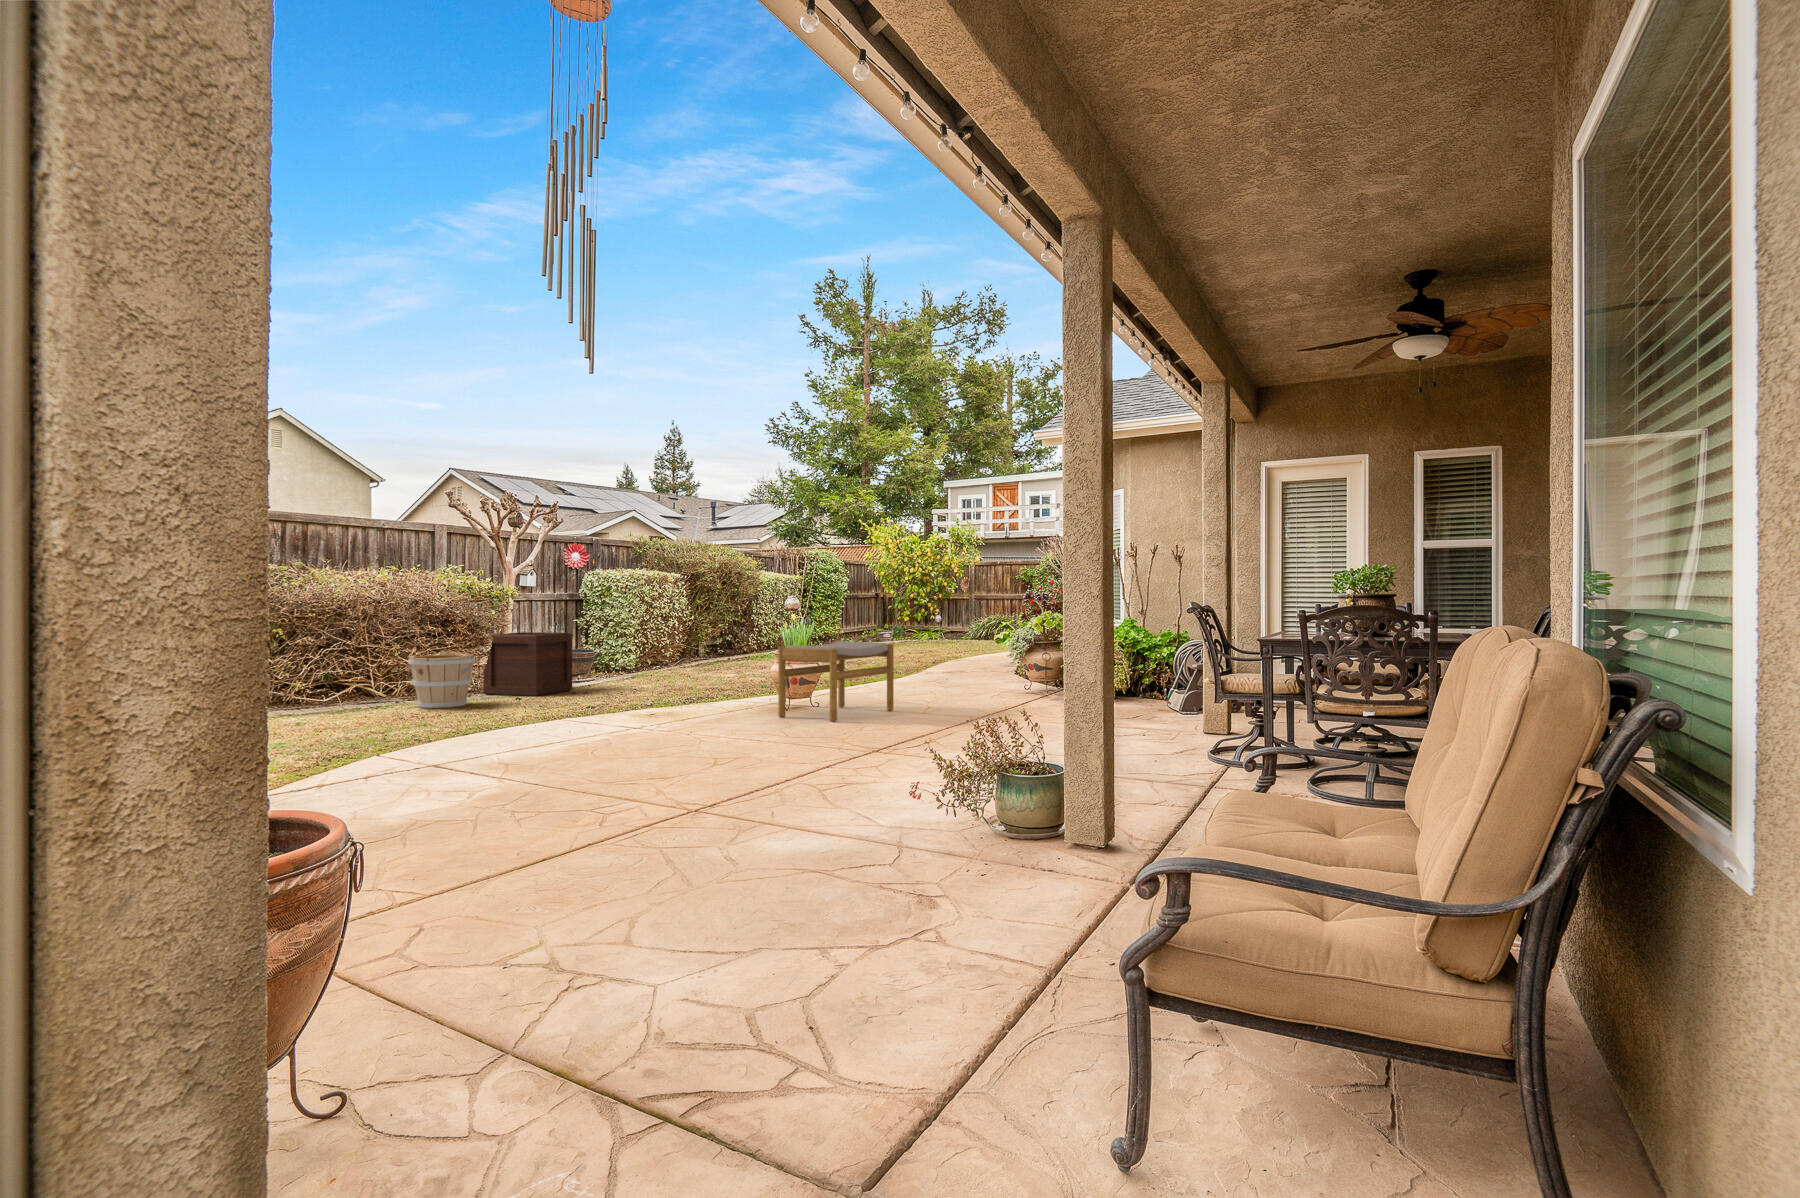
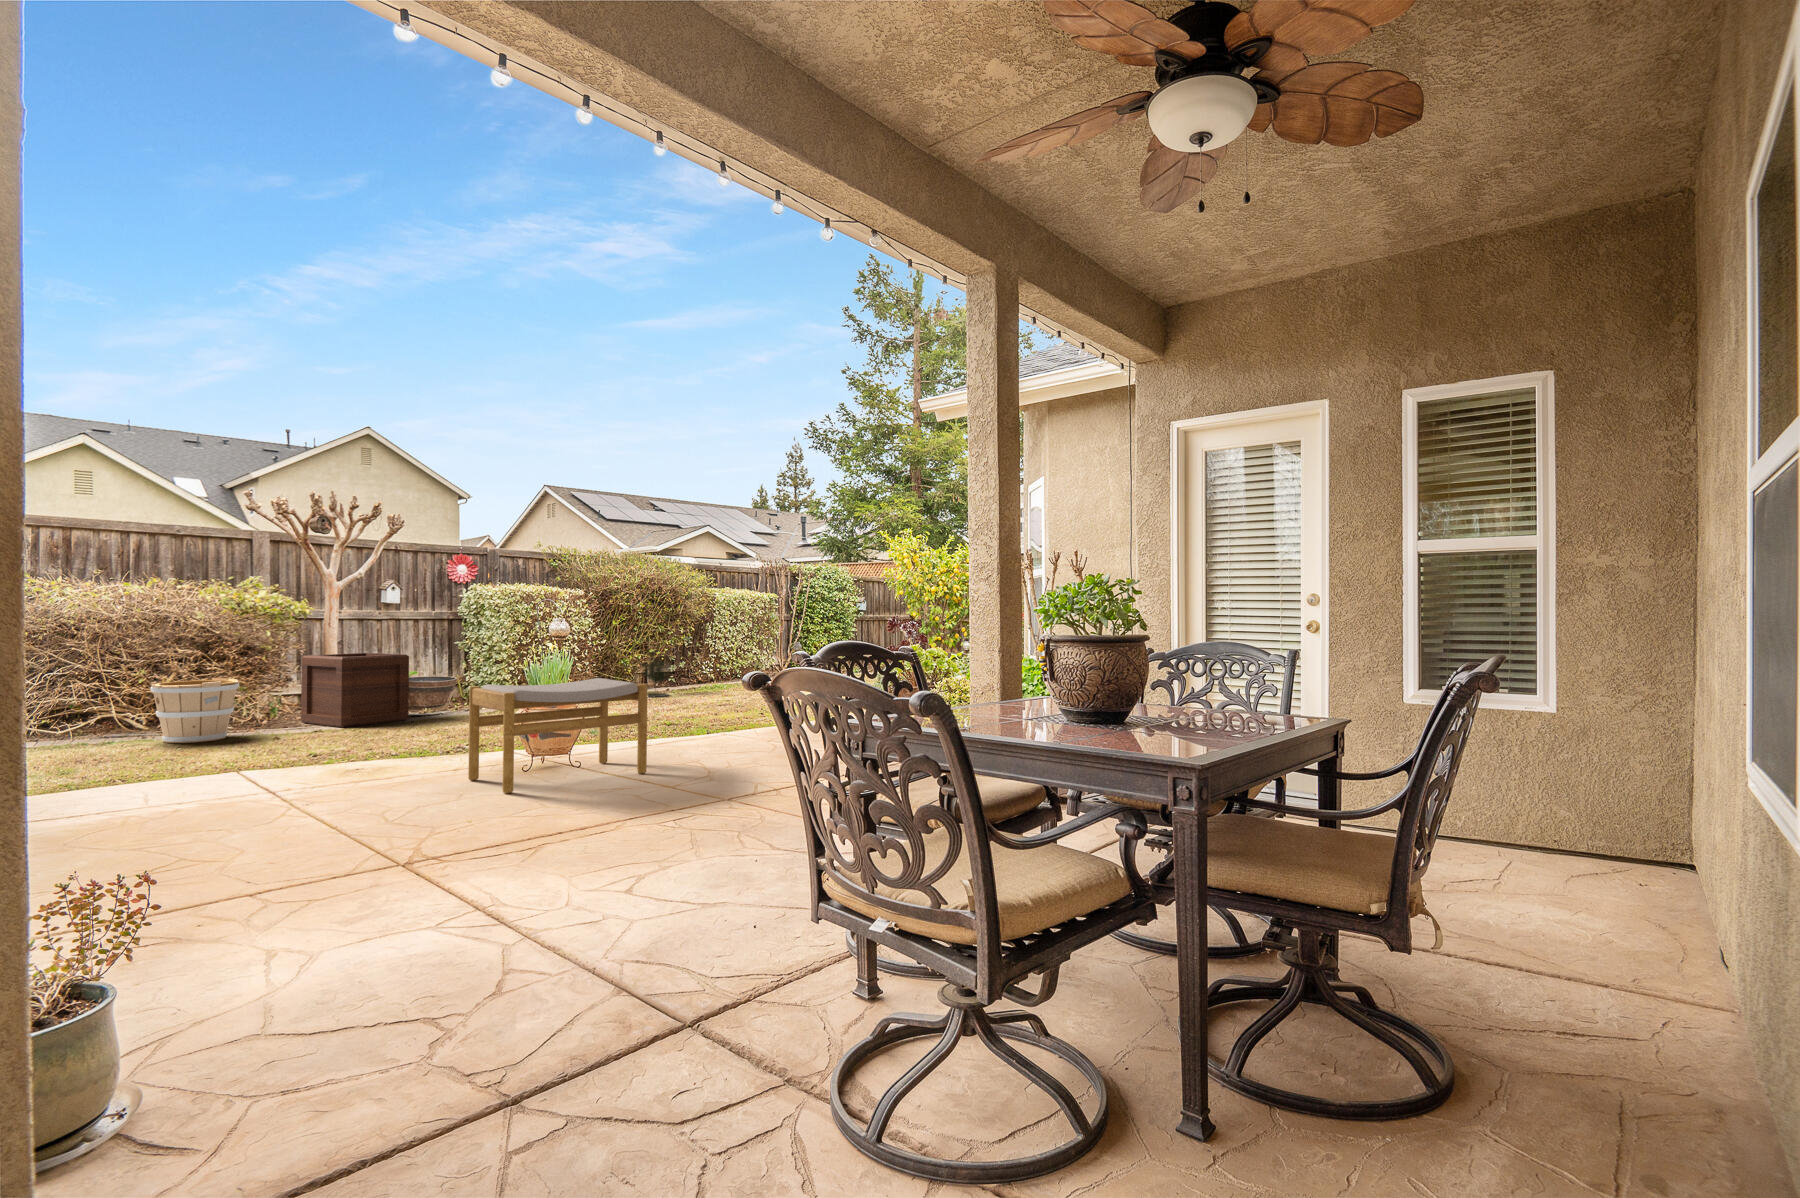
potted tree: none [706,625,737,672] -> present [642,651,668,697]

